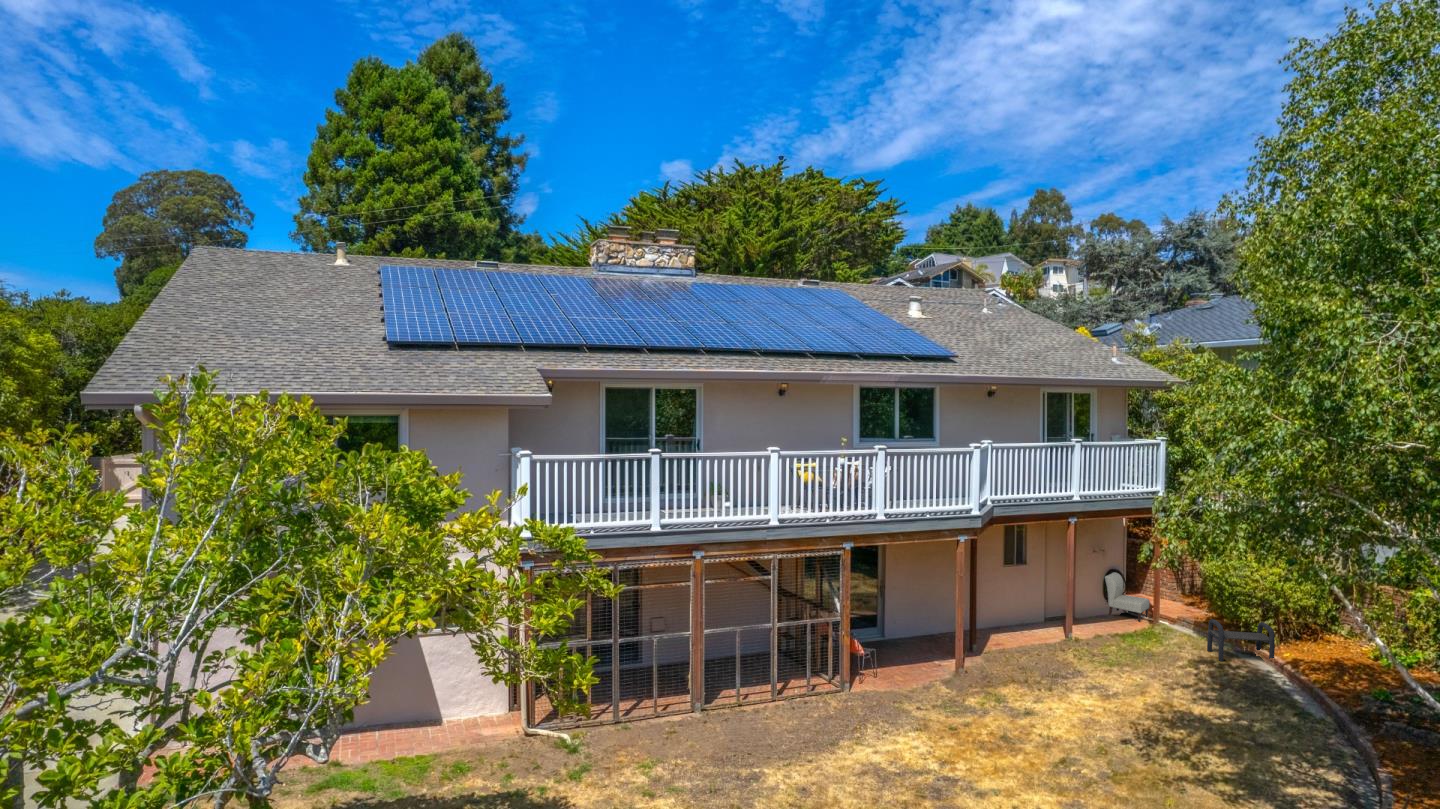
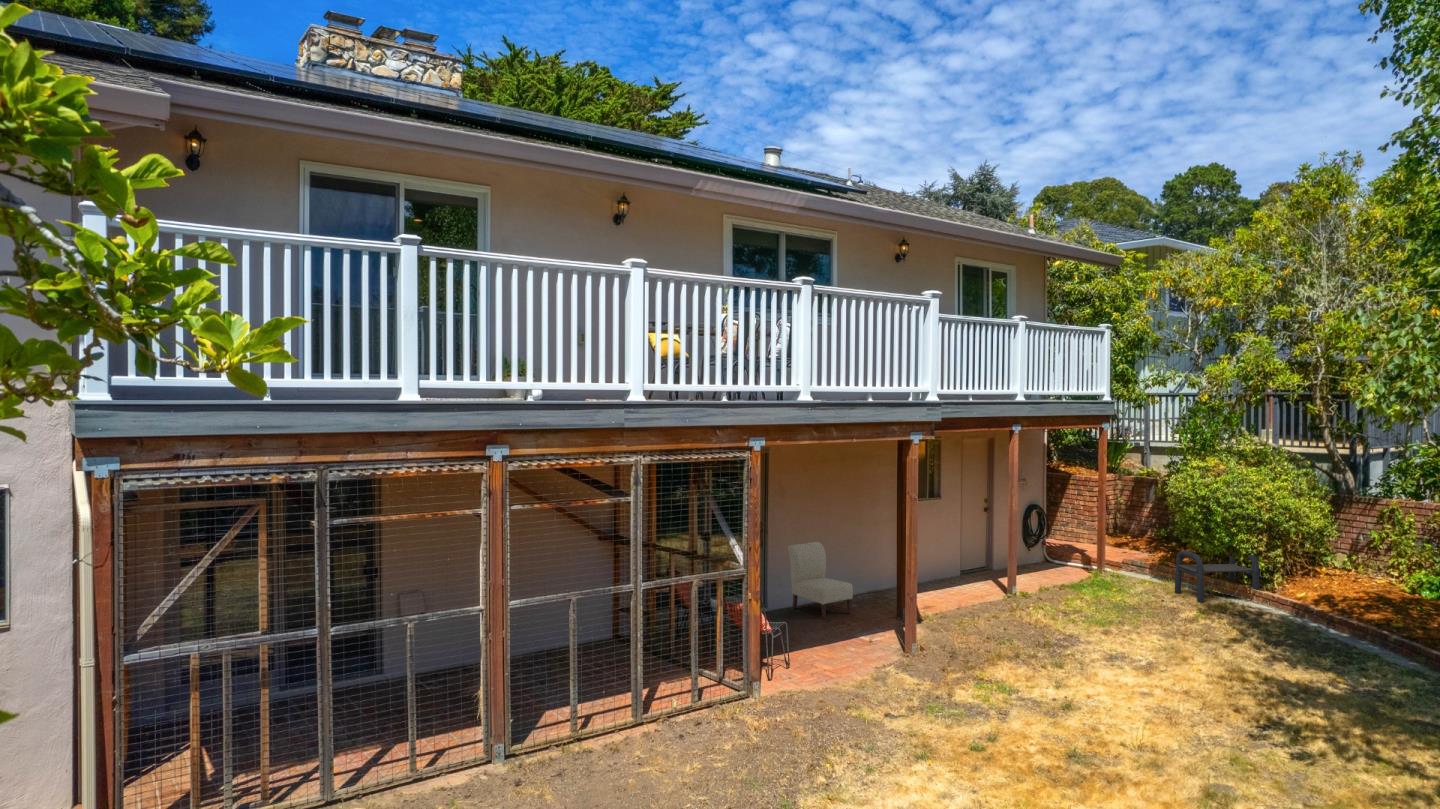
chair: present [1105,572,1149,622] -> present [788,542,853,619]

